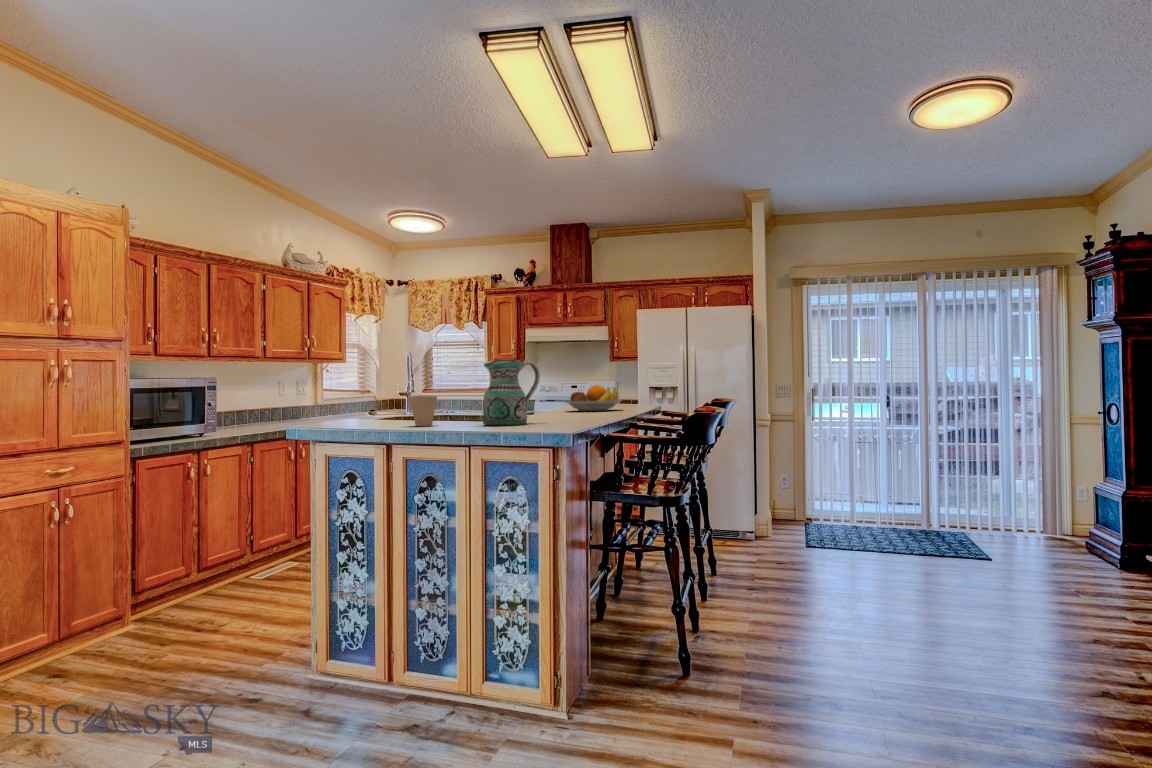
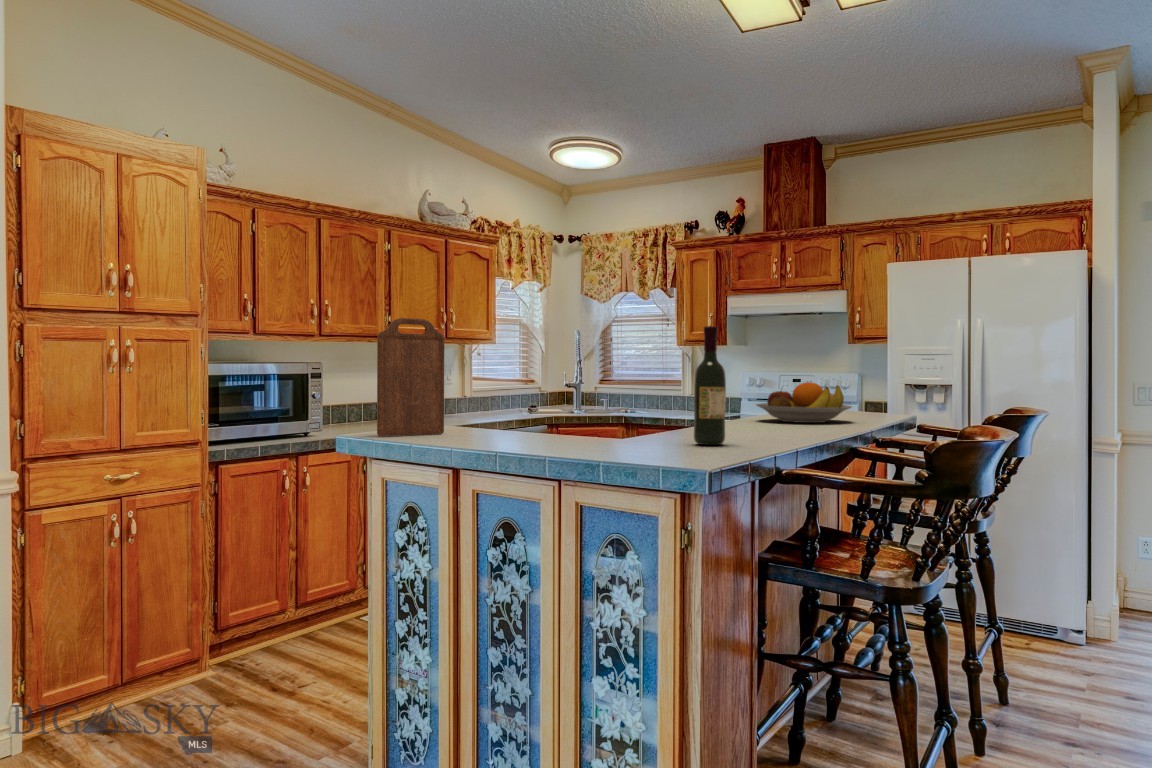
cutting board: none [318,343,365,427] -> present [377,318,444,436]
wine bottle: none [544,349,563,420] -> present [694,326,726,445]
ceramic pitcher: present [483,359,540,425] -> none [583,344,681,453]
coffee cup: present [409,395,437,426] -> none [484,397,526,444]

